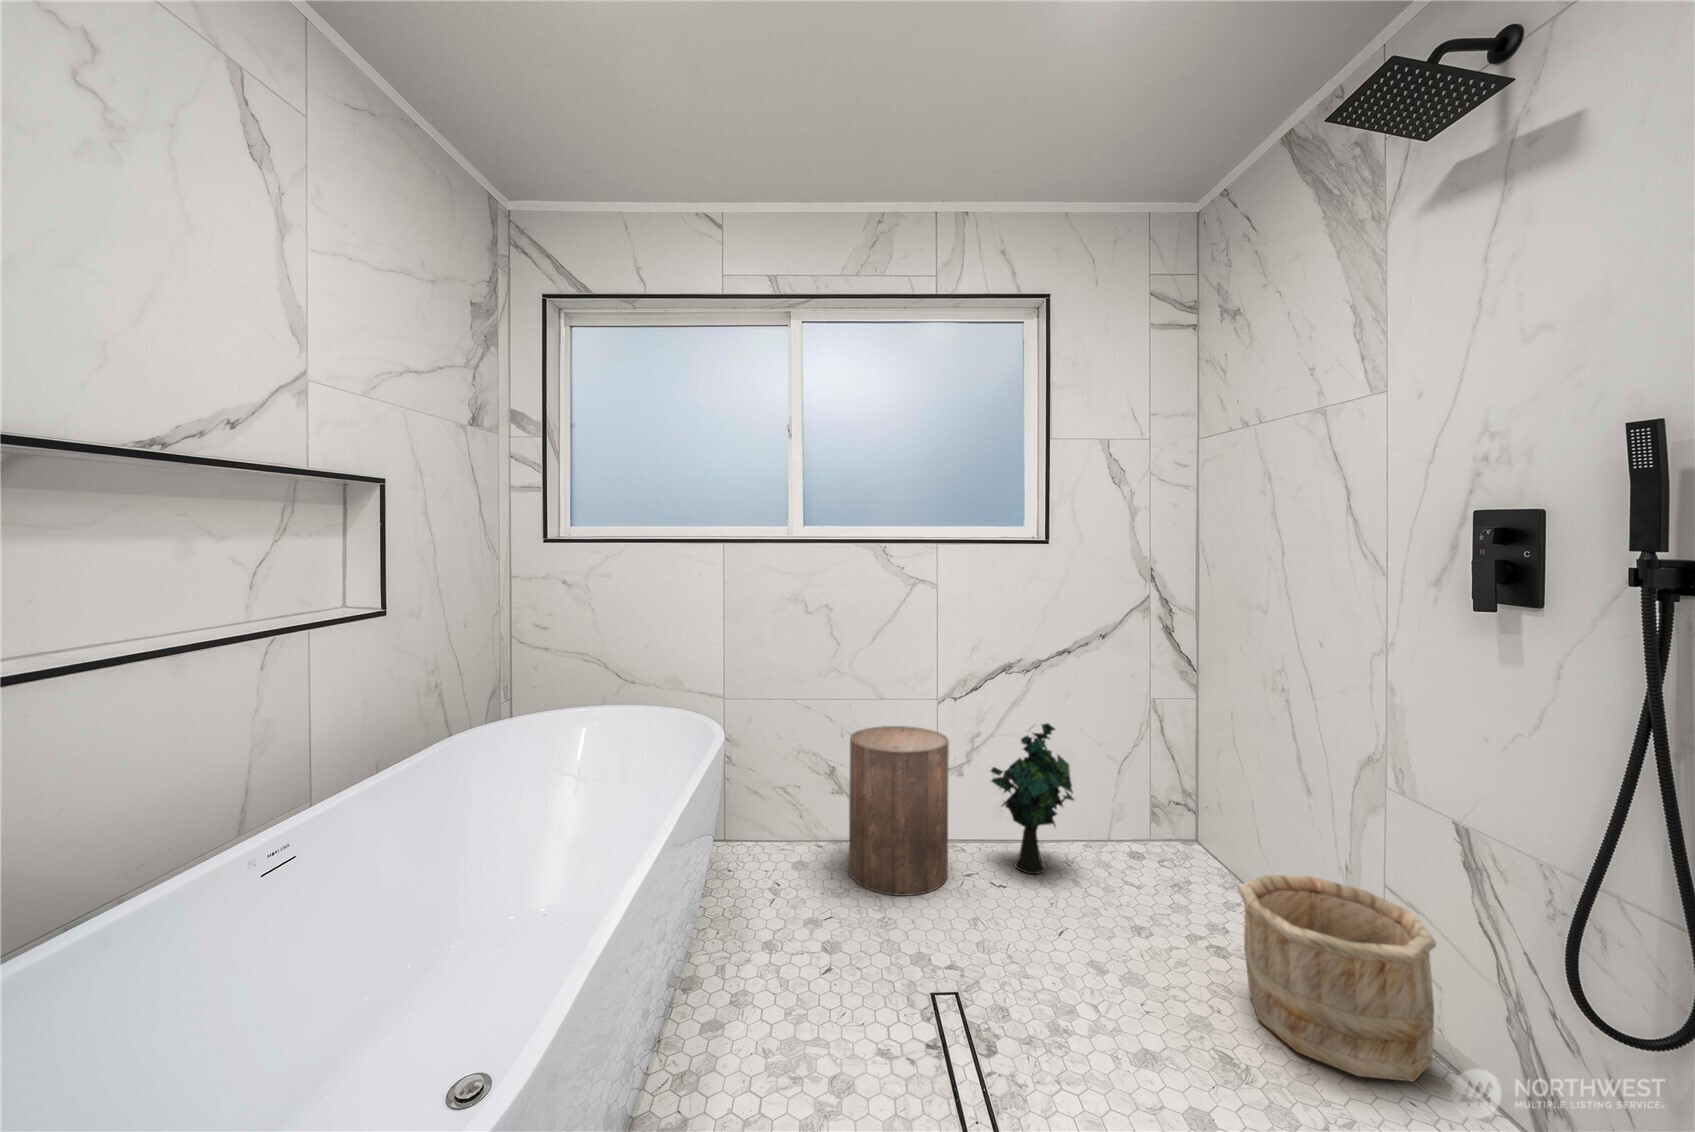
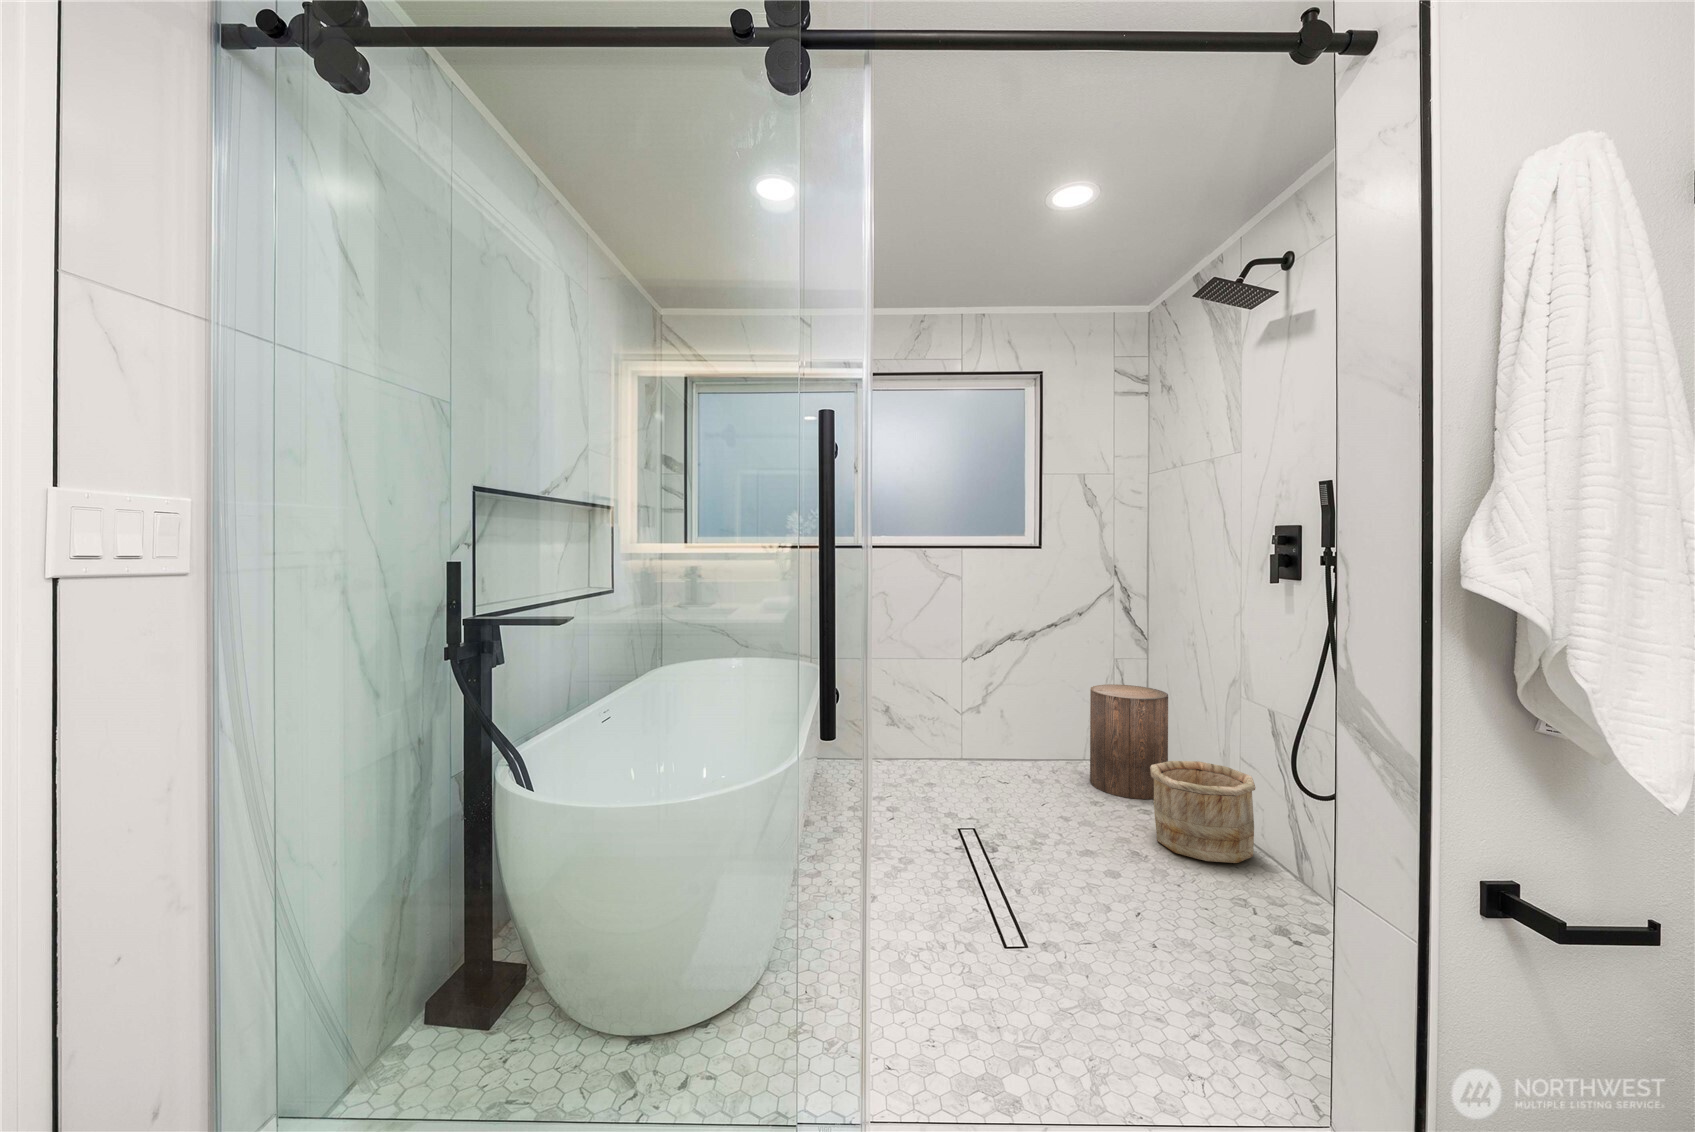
decorative plant: present [991,723,1074,874] -> none [998,675,1058,777]
stool: present [849,726,949,896] -> present [1090,684,1168,799]

